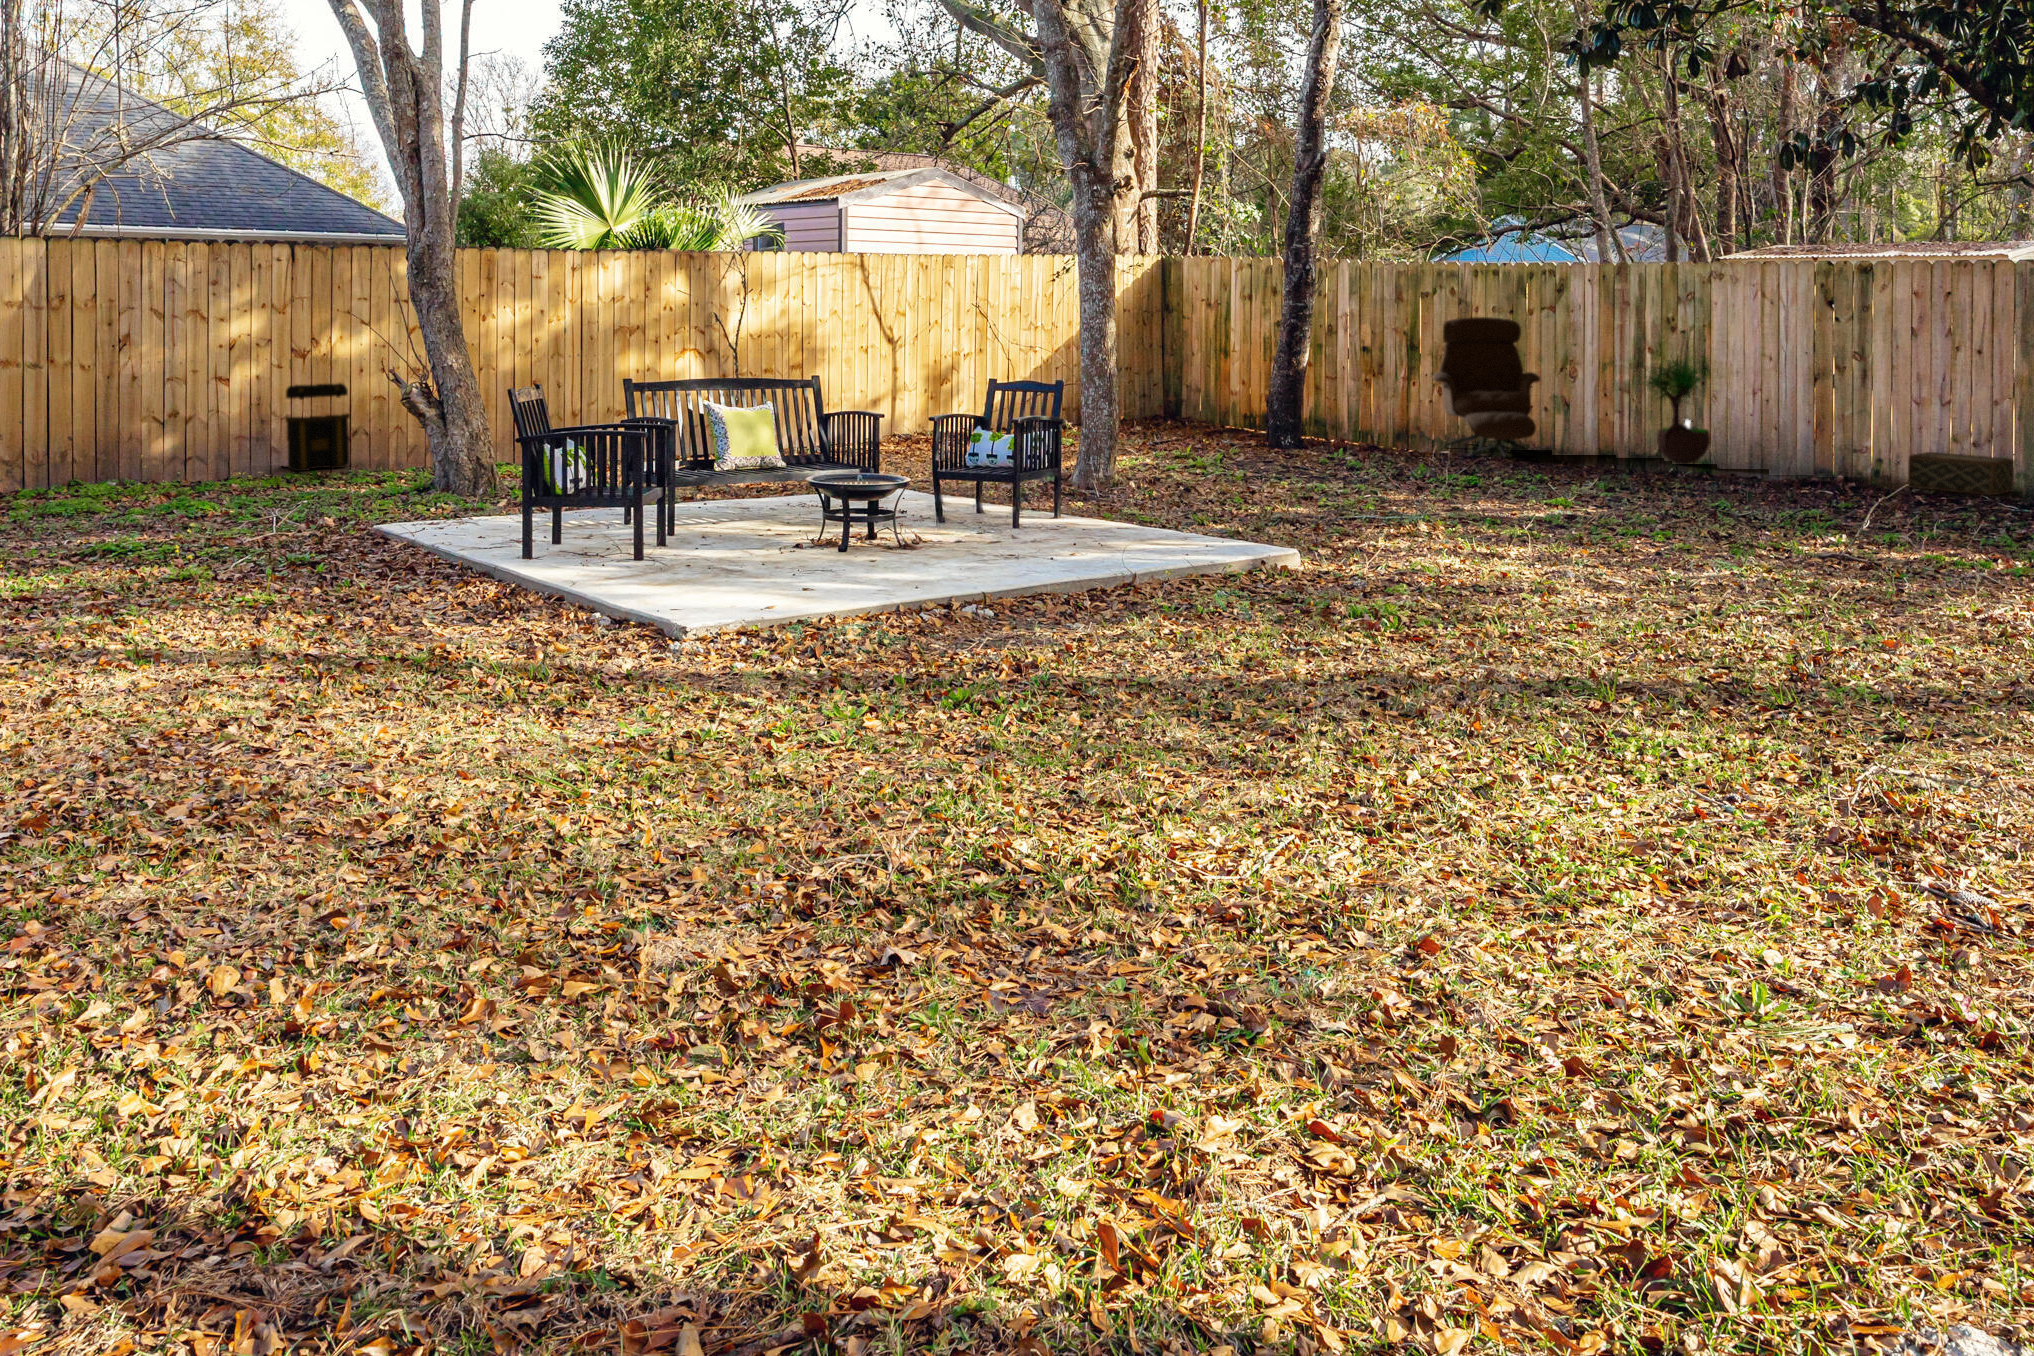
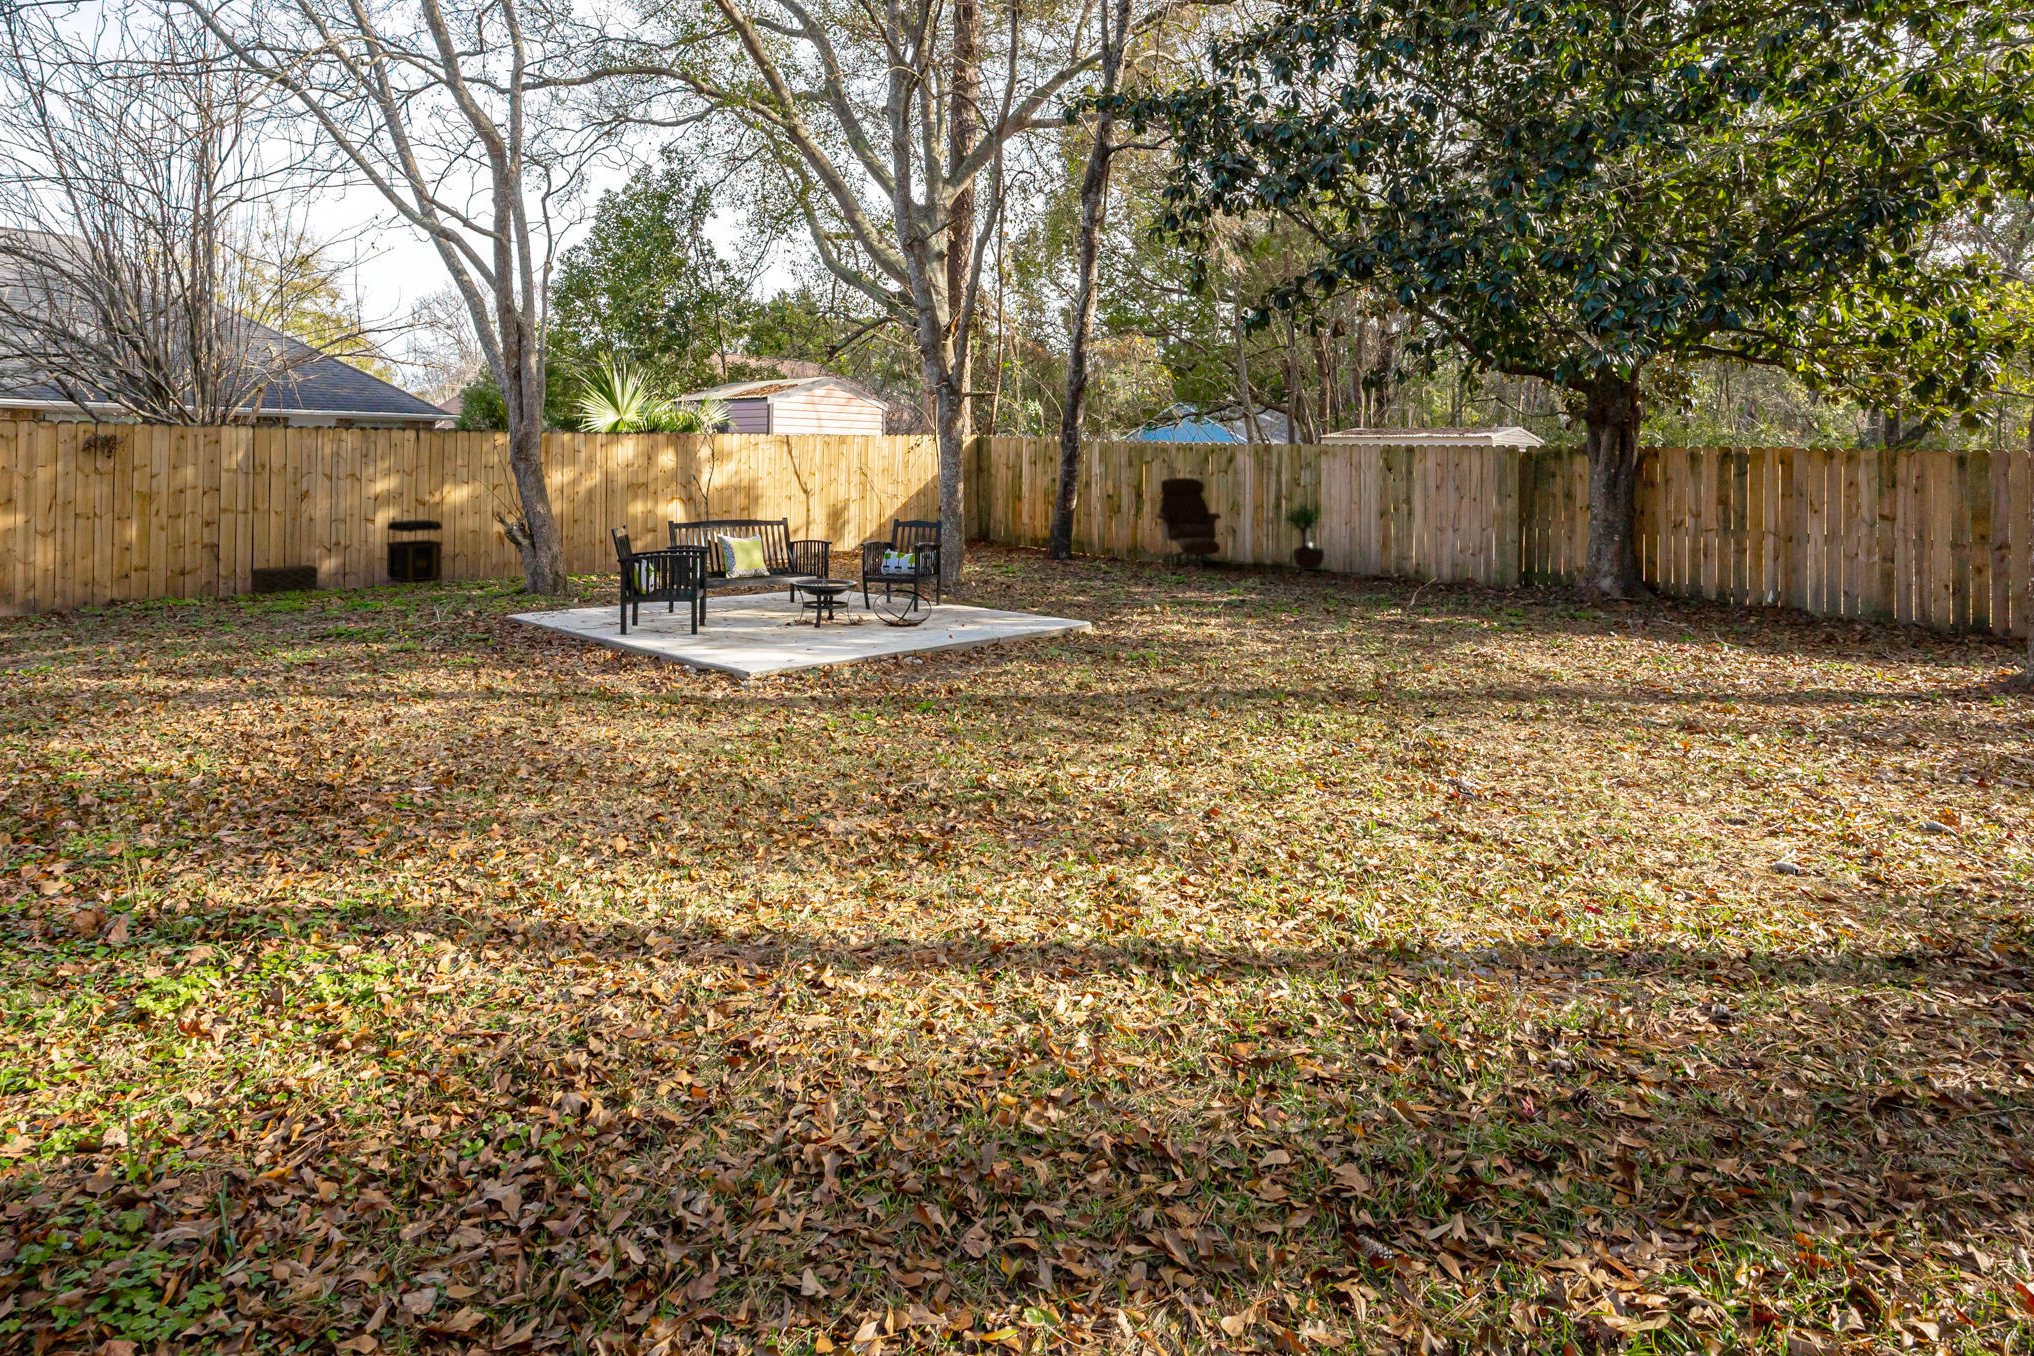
woven basket: present [1908,452,2014,495] -> present [252,565,318,592]

